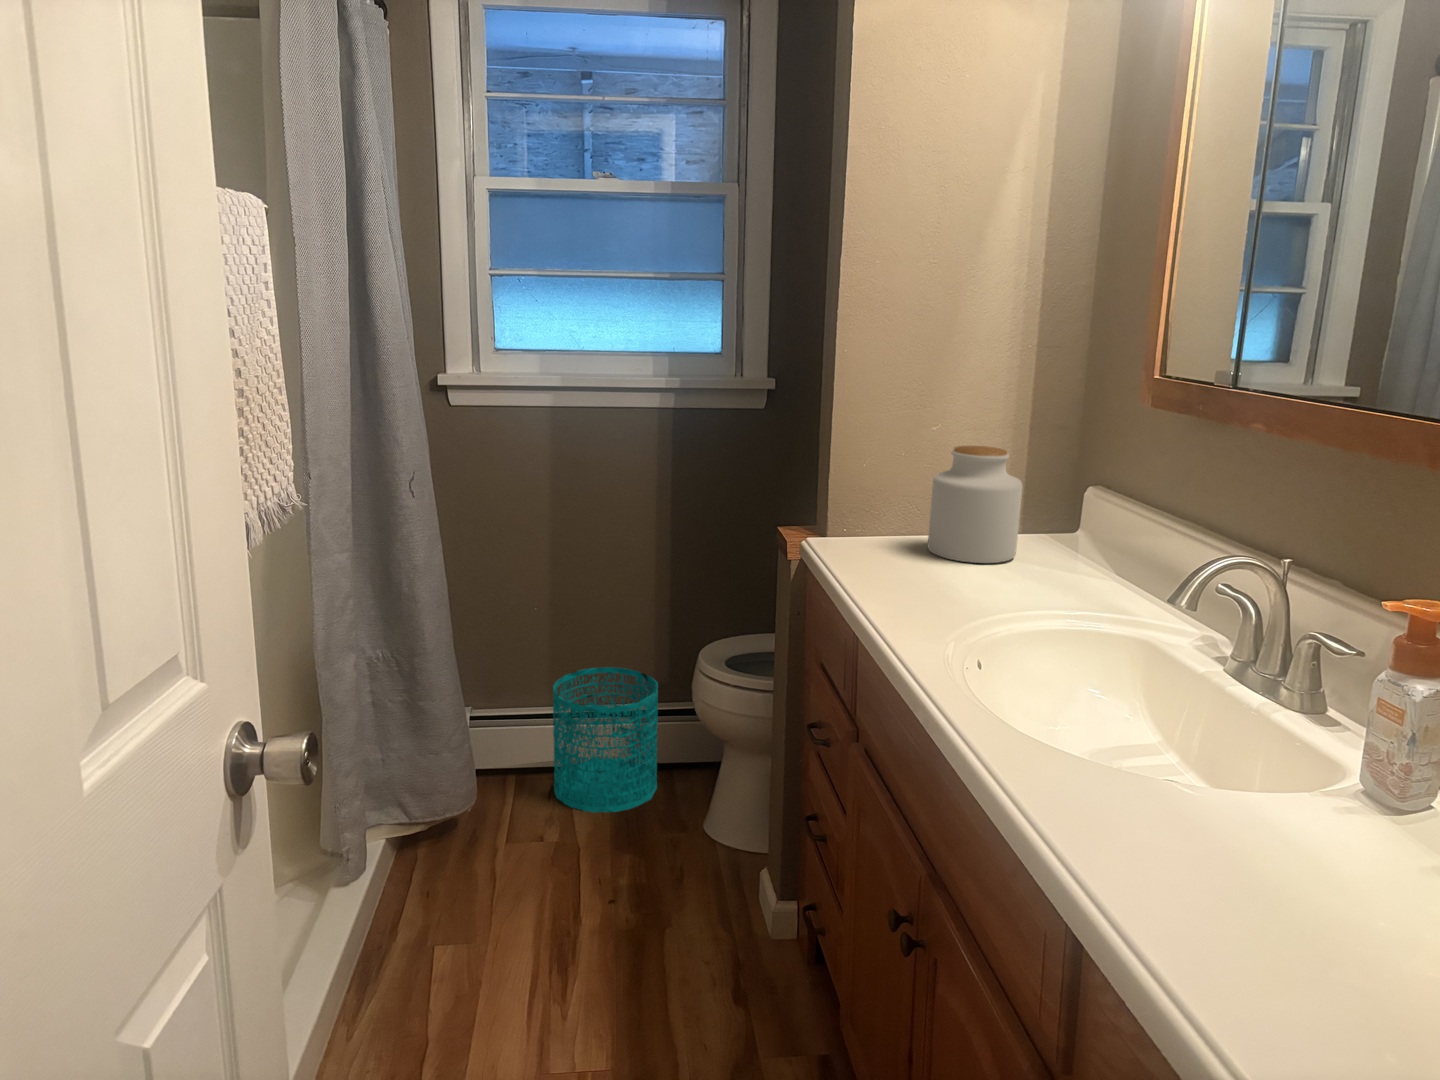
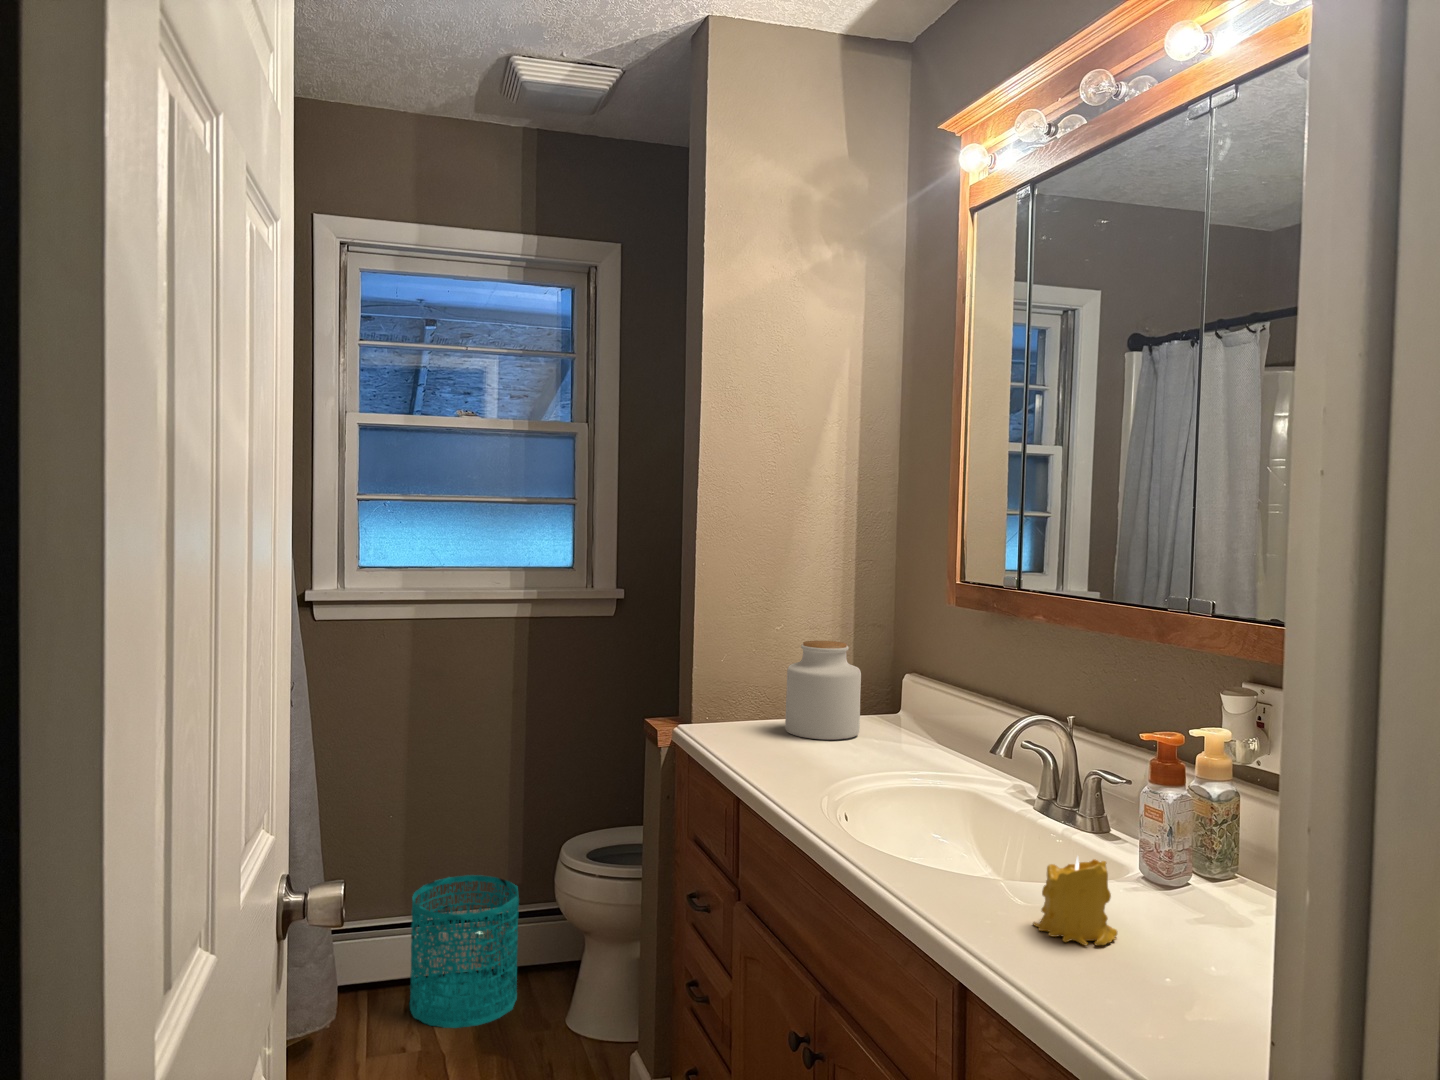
candle: none [1194,771,1318,901] -> present [1033,857,1117,946]

